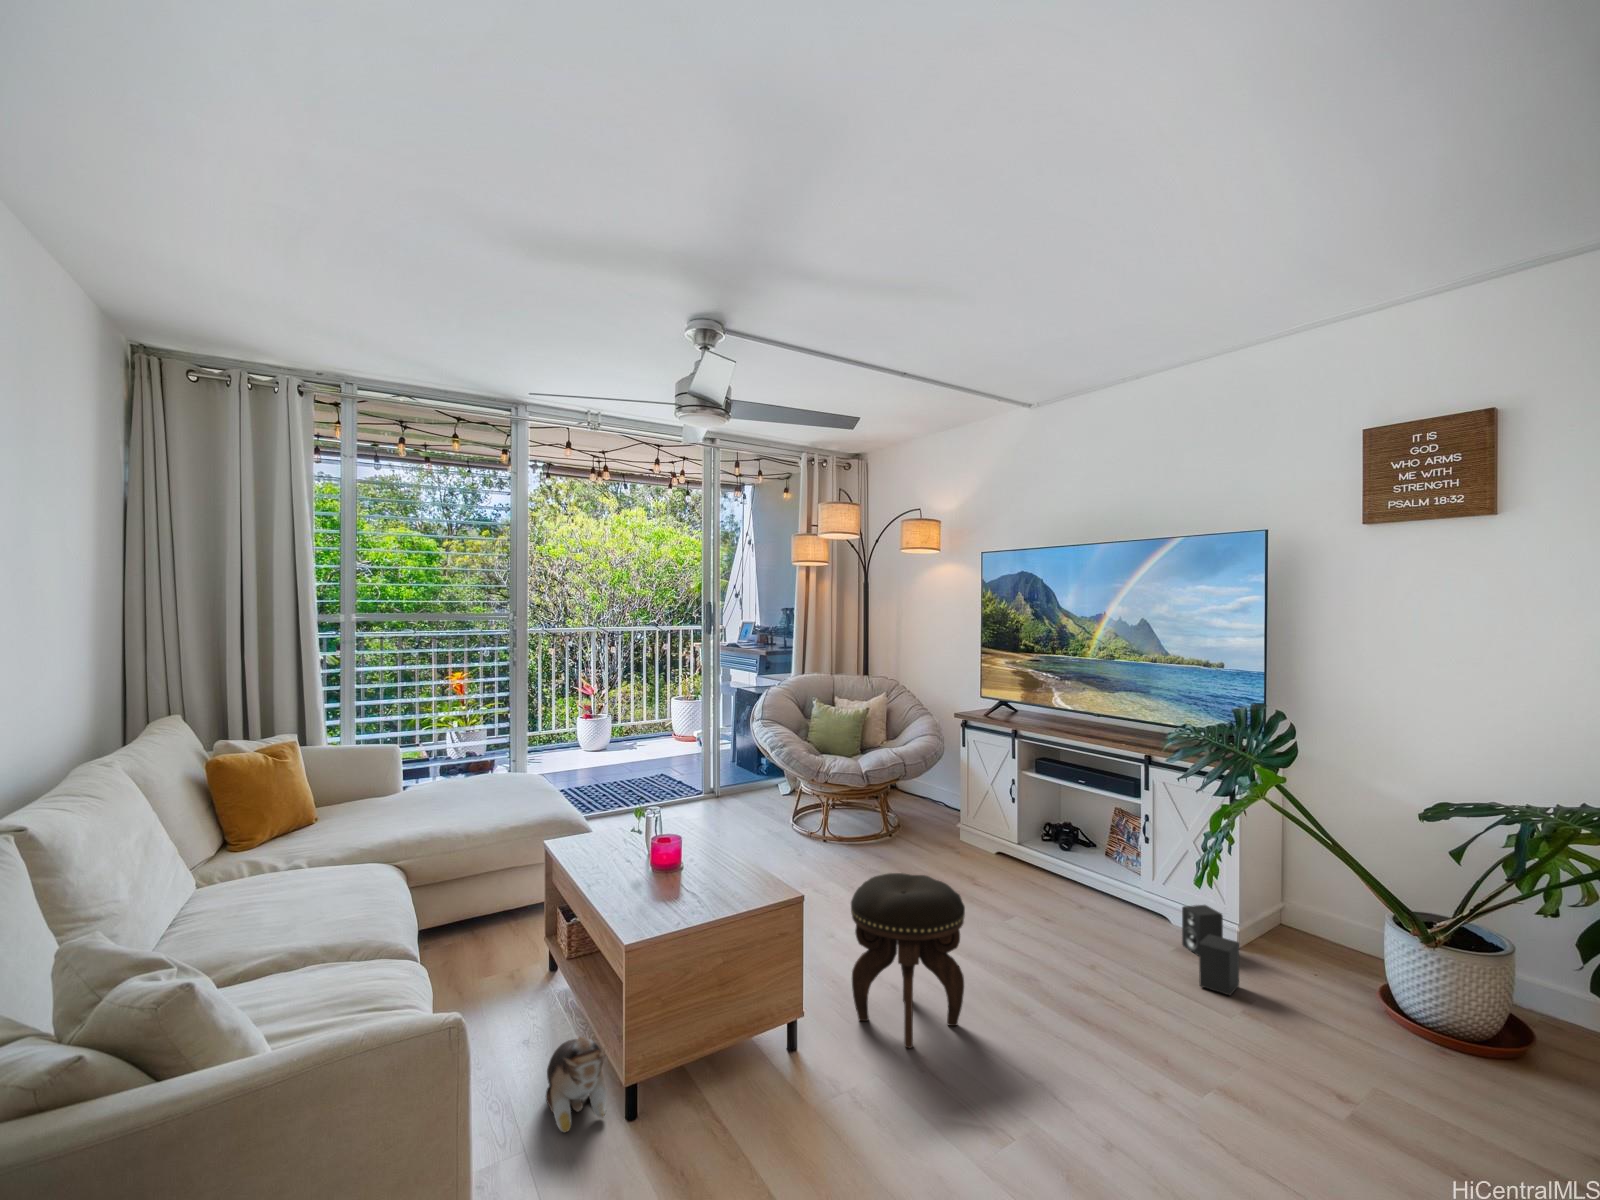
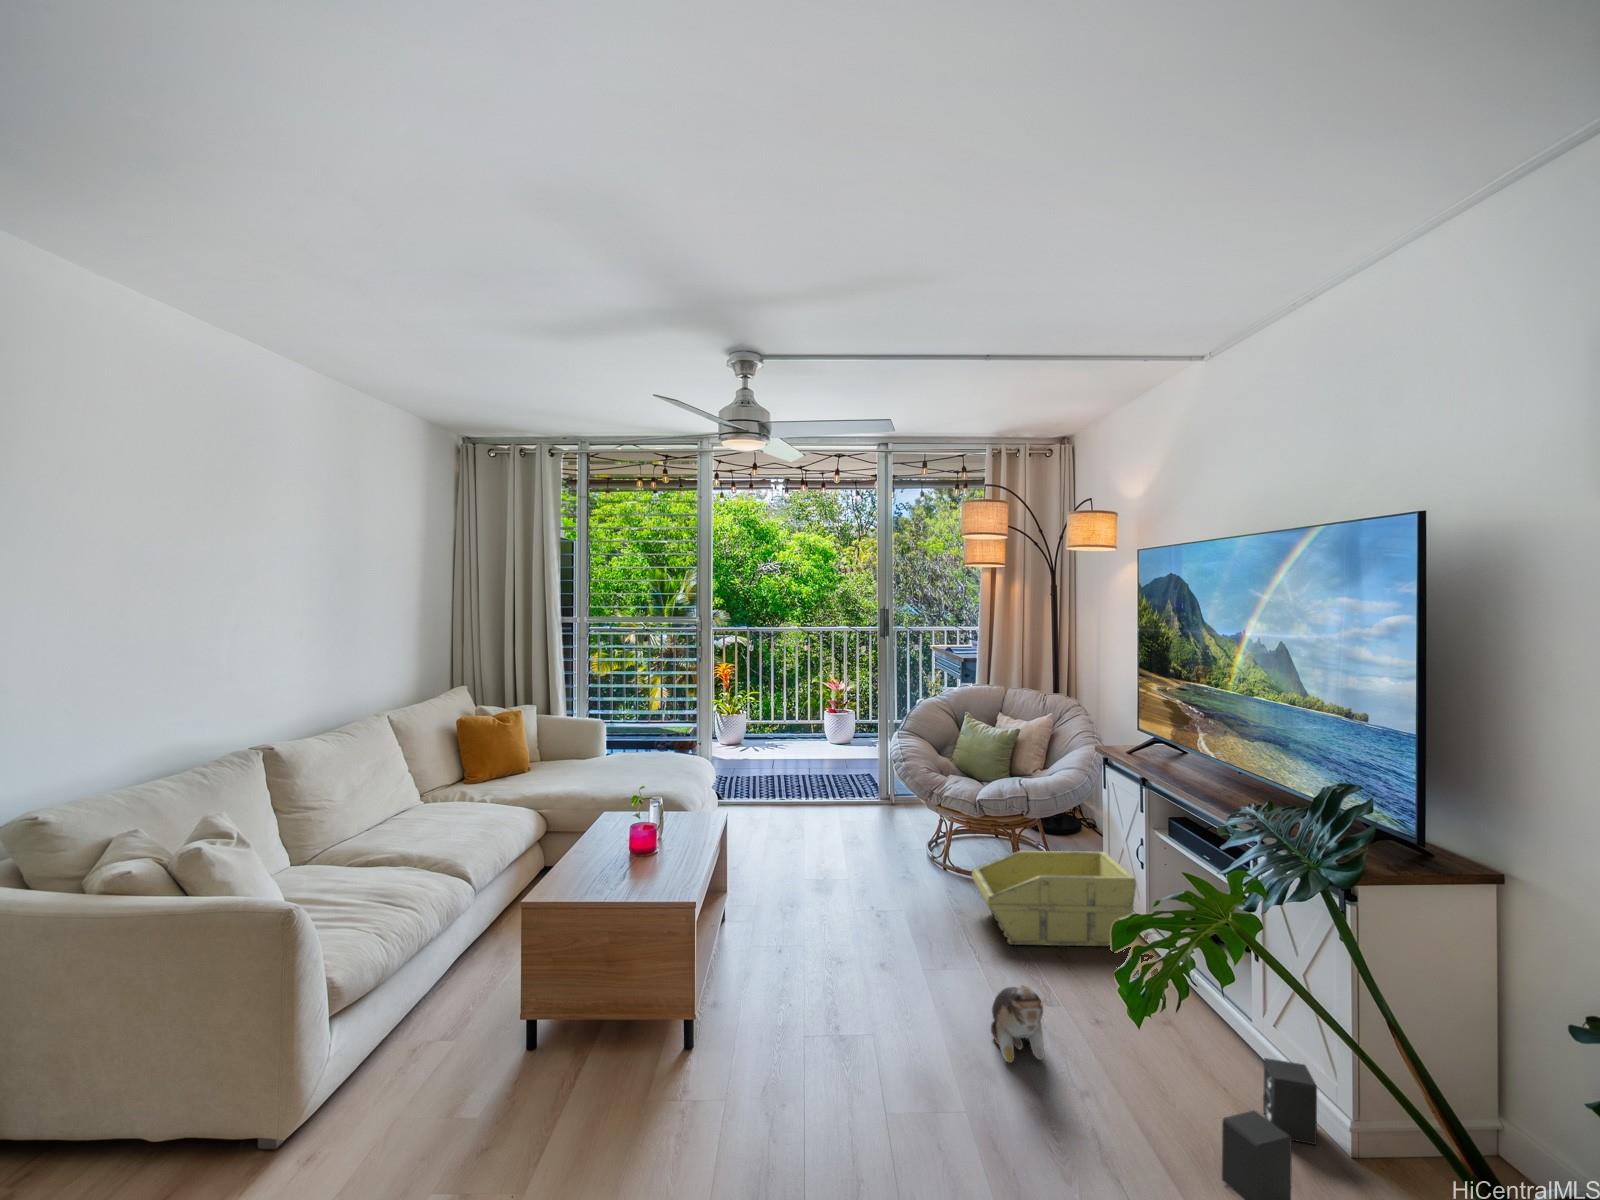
storage bin: none [882,799,1017,883] -> present [972,851,1136,946]
footstool: present [851,873,965,1048] -> none [734,925,864,1133]
plush toy: present [546,1037,606,1132] -> present [991,986,1047,1063]

